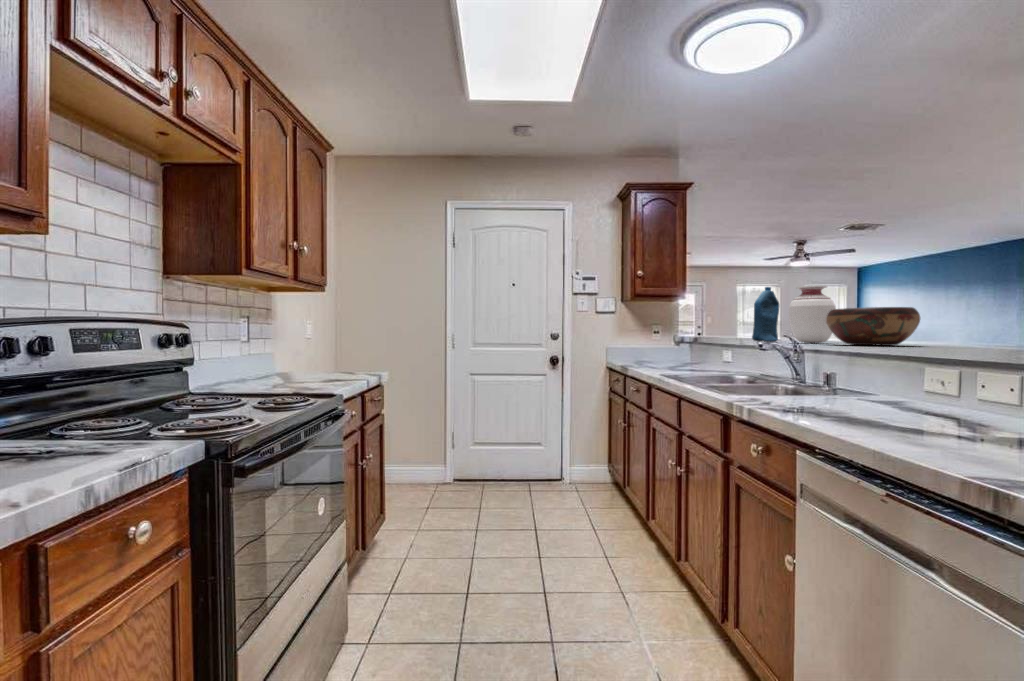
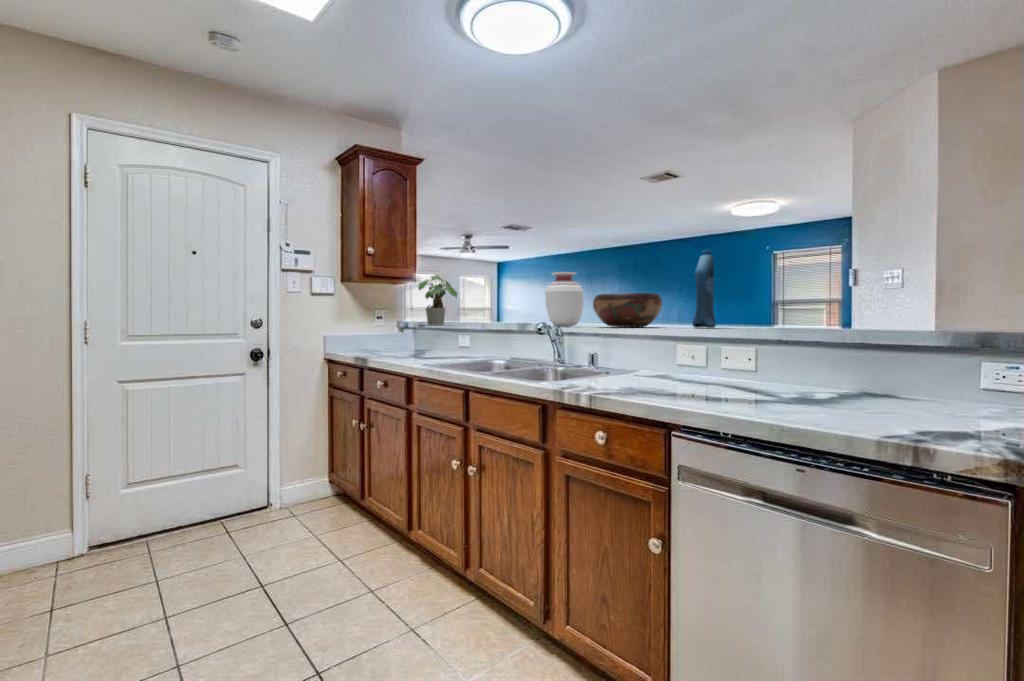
bottle: present [752,287,779,342] -> present [693,250,716,328]
potted plant: none [689,292,728,340] -> present [418,276,457,325]

